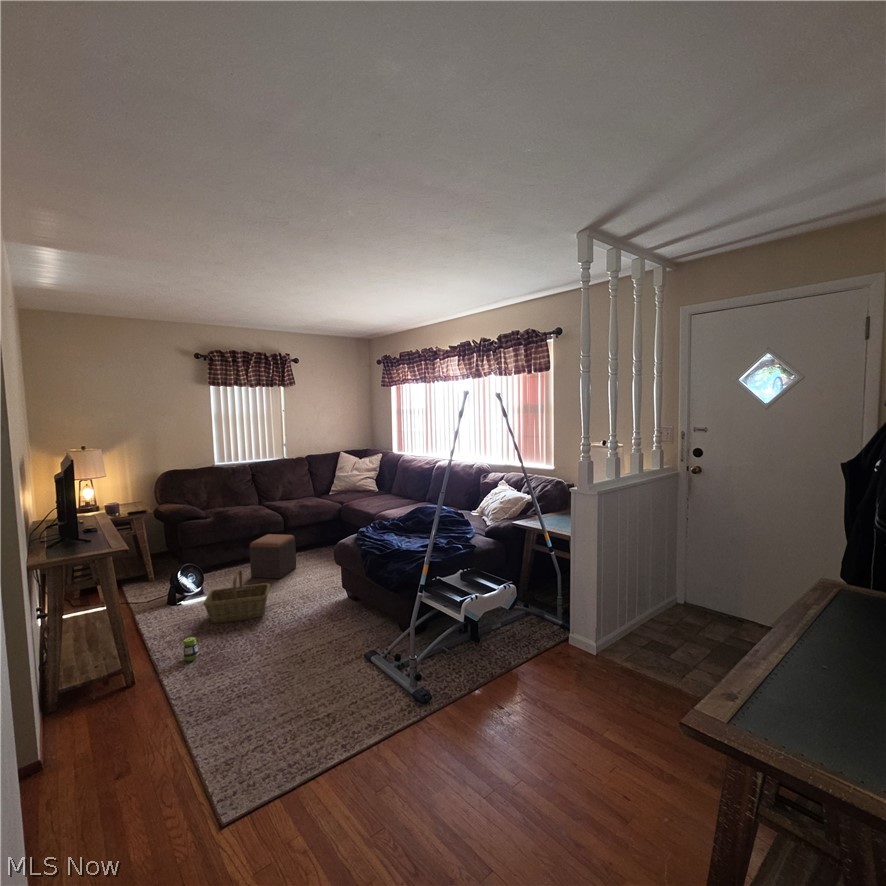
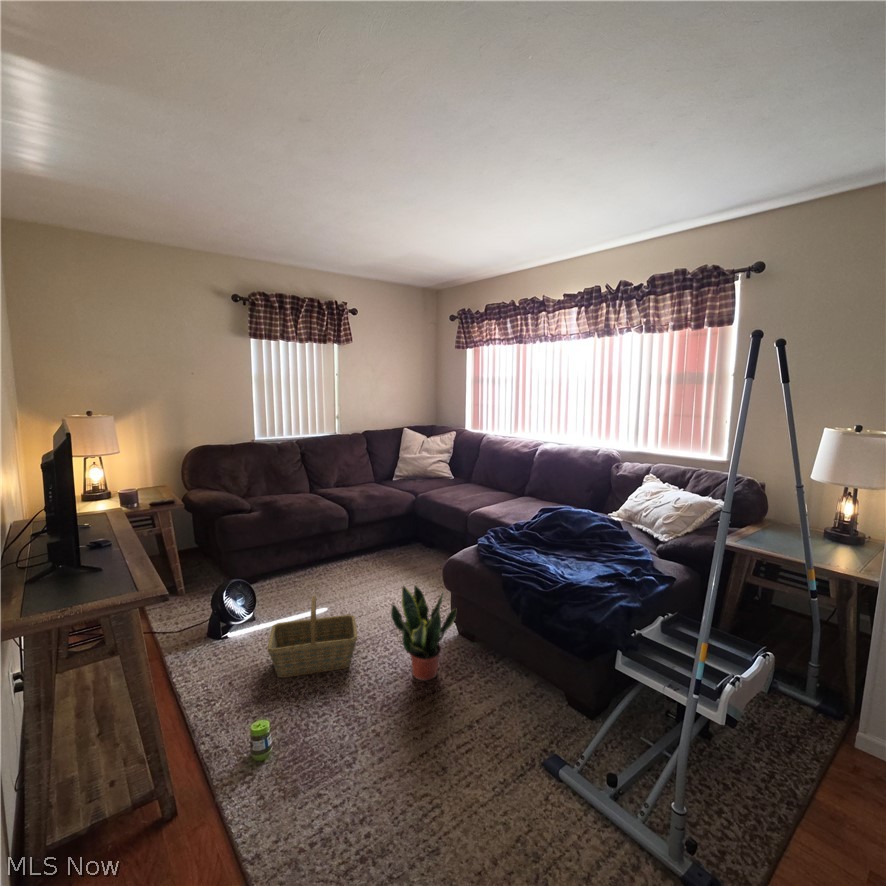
footstool: present [249,534,296,579] -> none [313,536,370,598]
potted plant: none [288,556,334,621] -> present [391,586,456,680]

